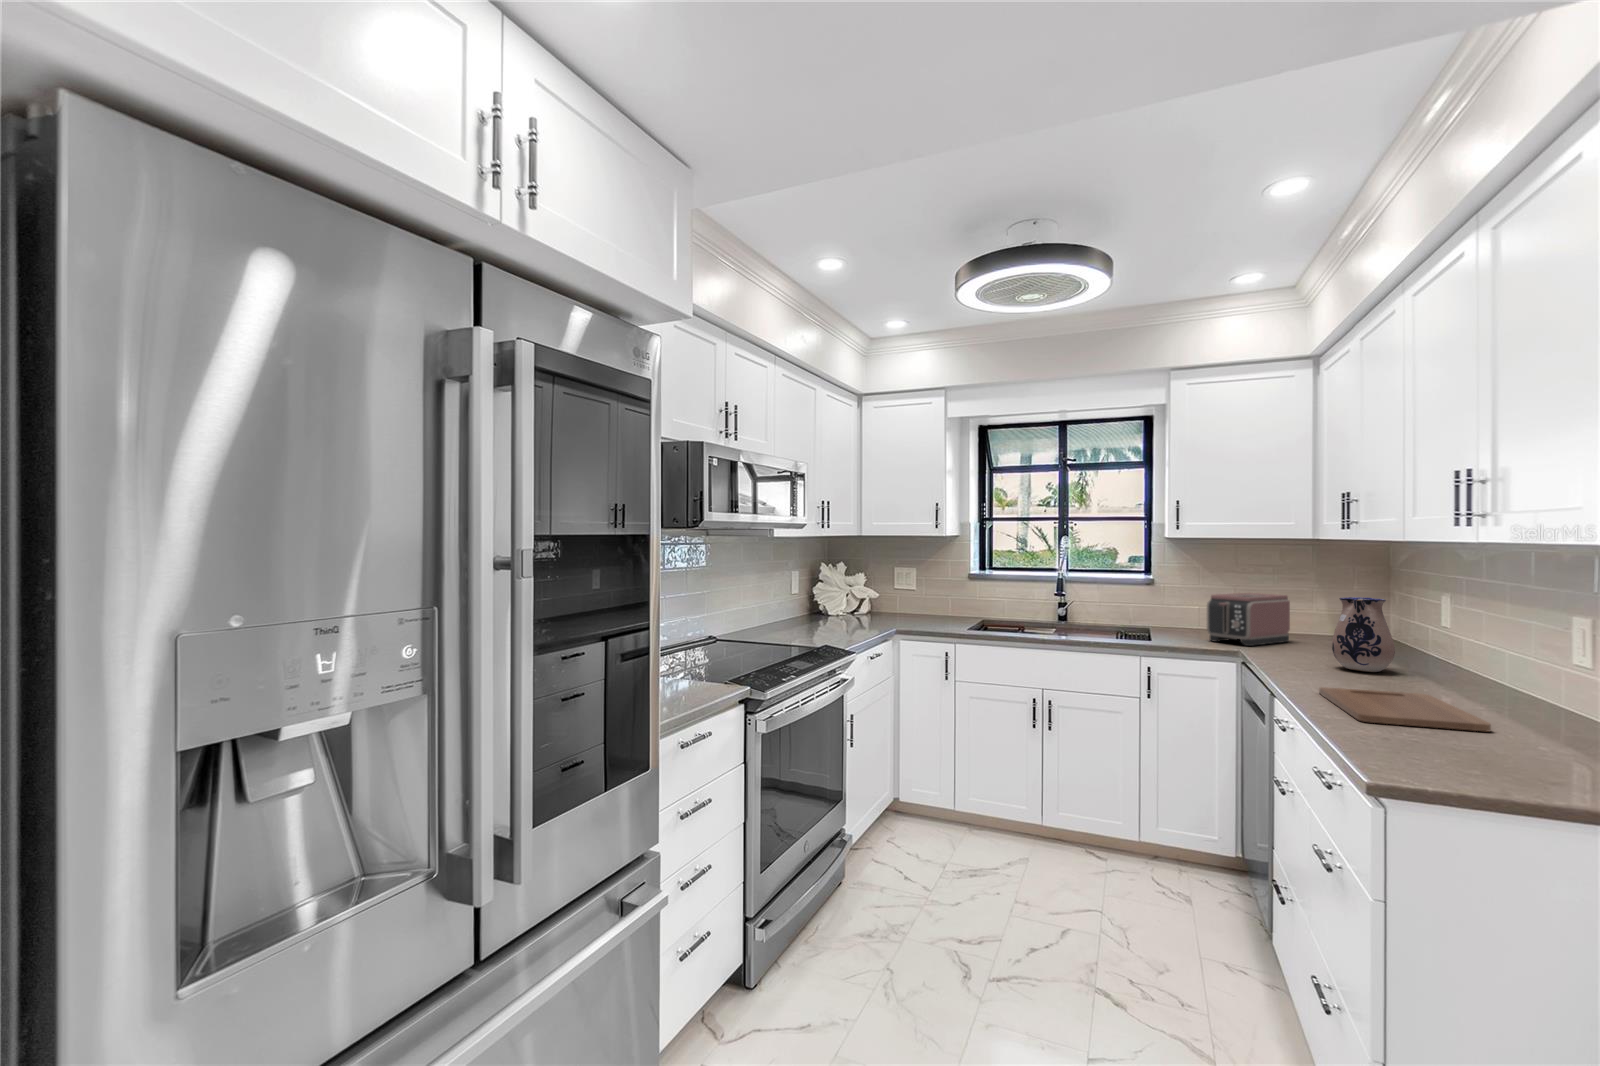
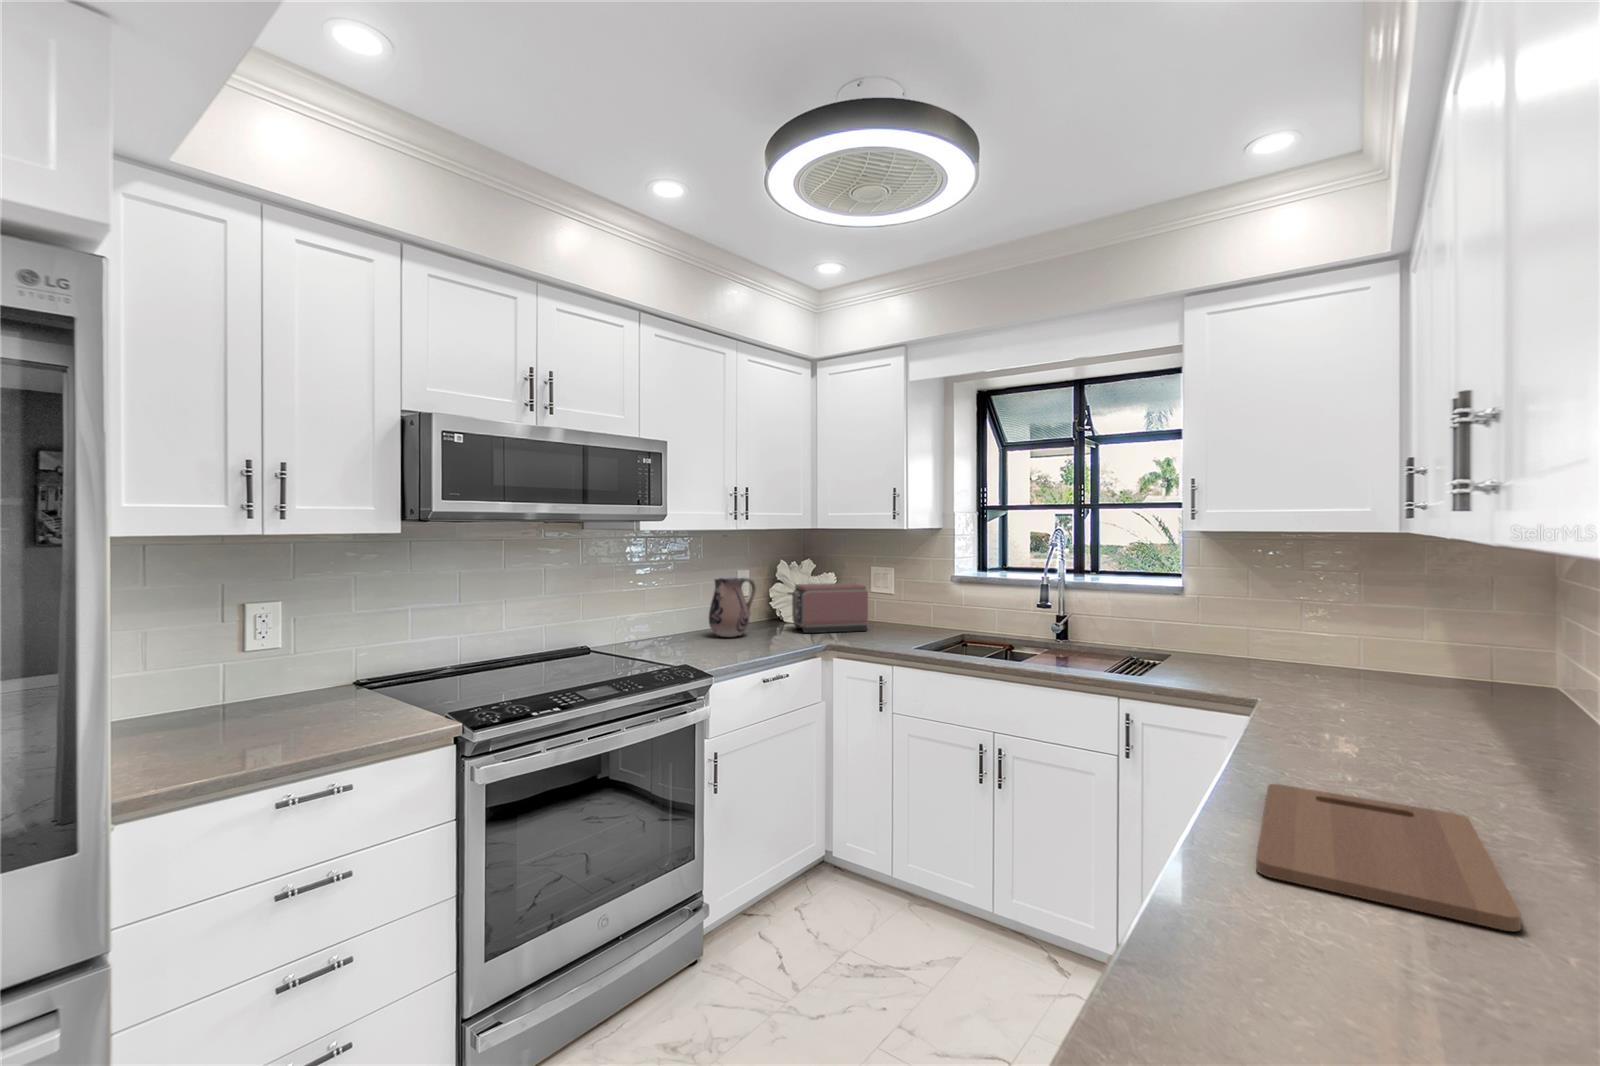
toaster: present [1207,593,1290,646] -> present [788,583,868,633]
ceramic pitcher: present [1332,597,1395,672] -> present [709,578,756,637]

